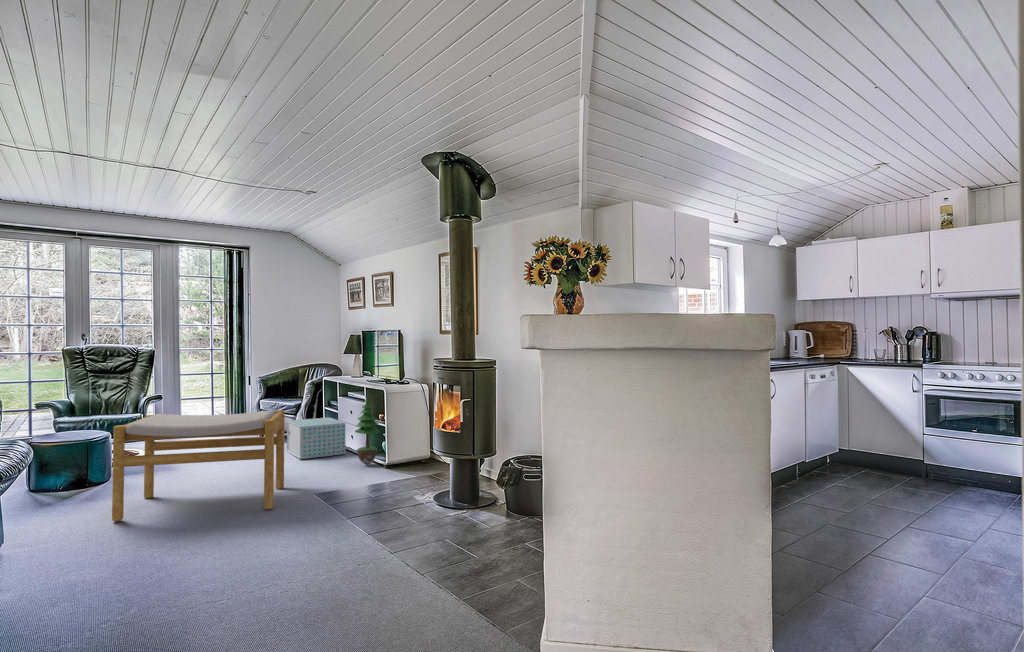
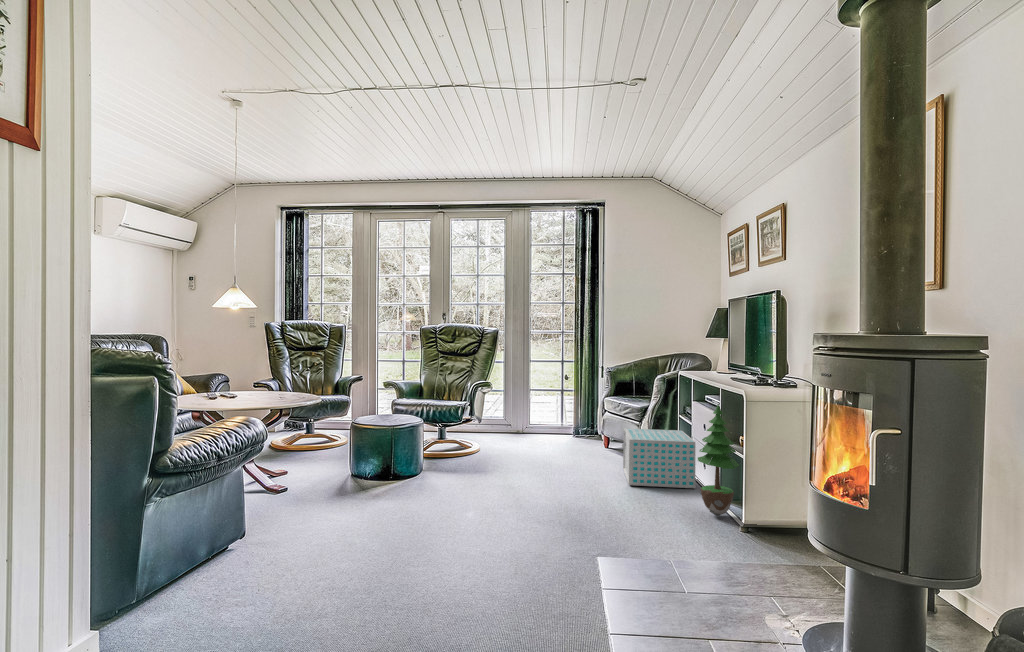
footstool: present [112,410,285,521] -> none [364,402,578,565]

